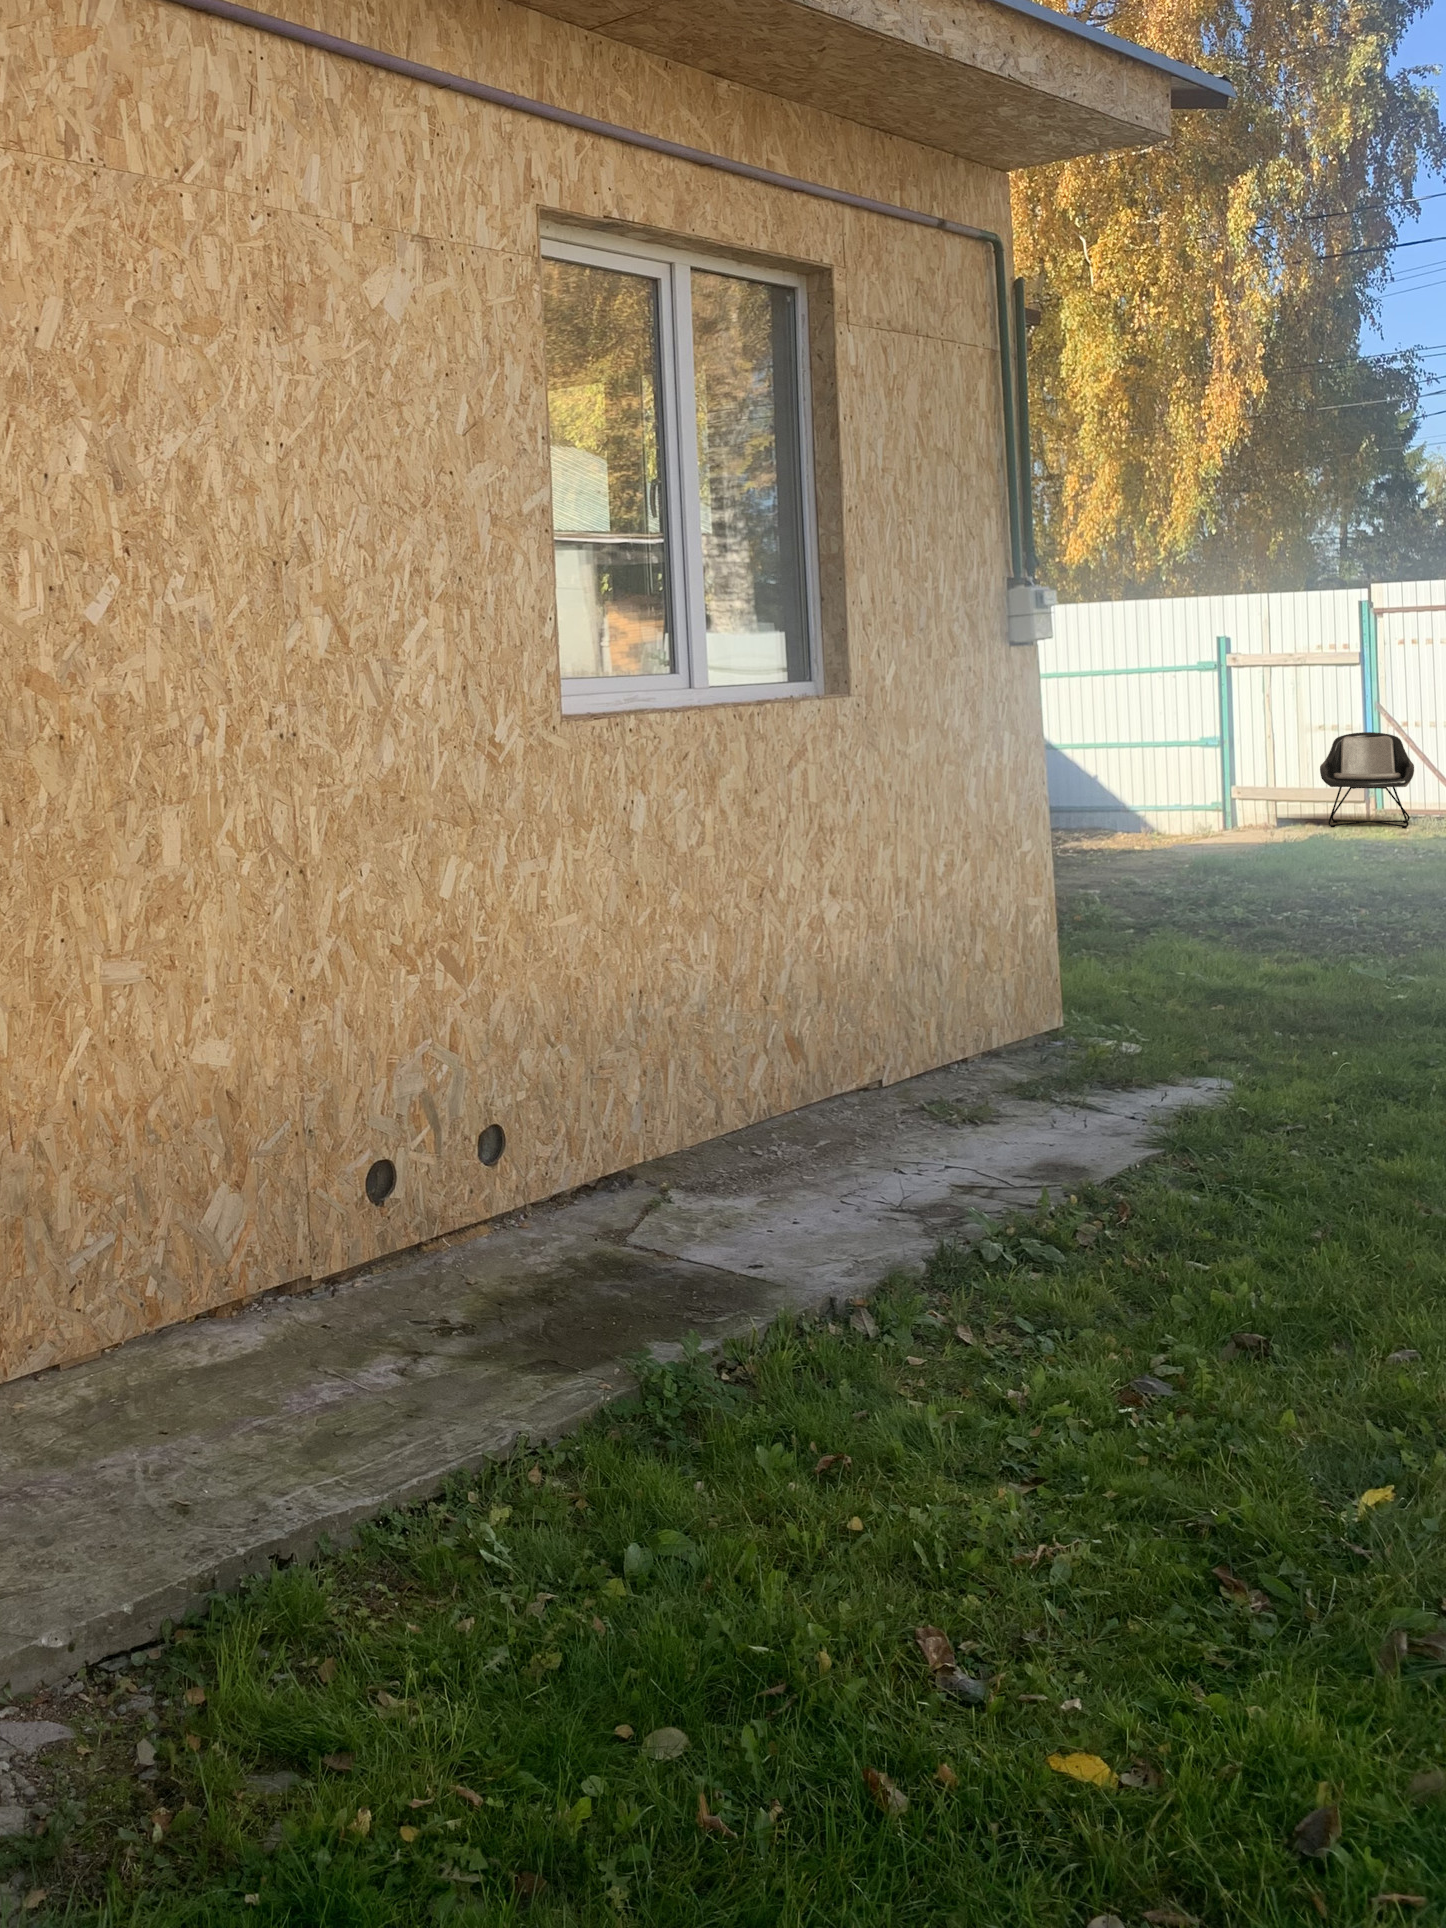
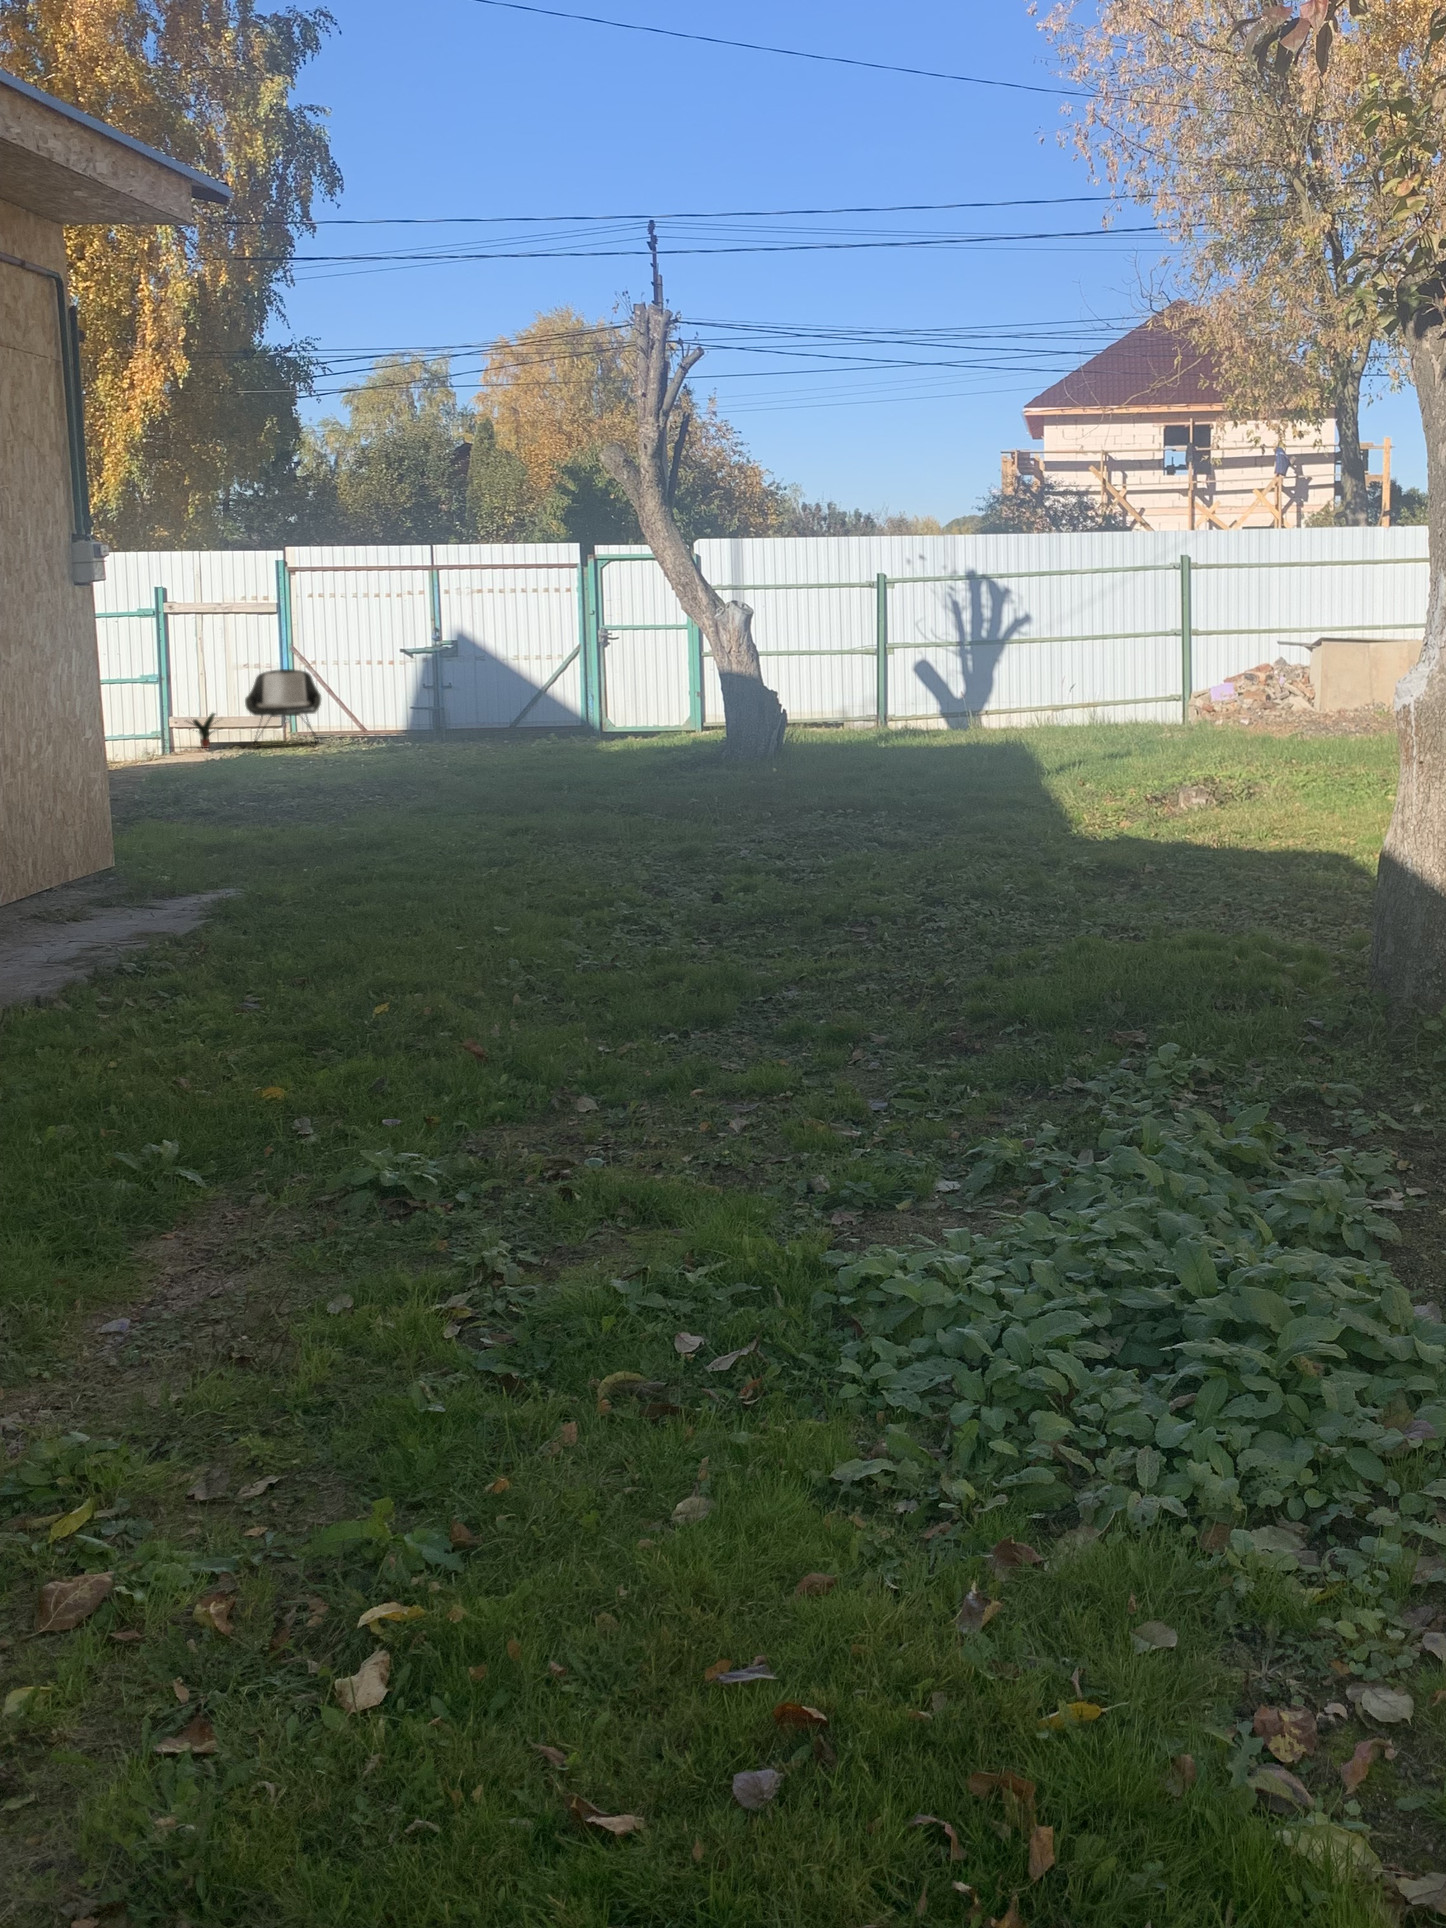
potted plant: none [1242,776,1294,821] -> present [189,713,215,748]

